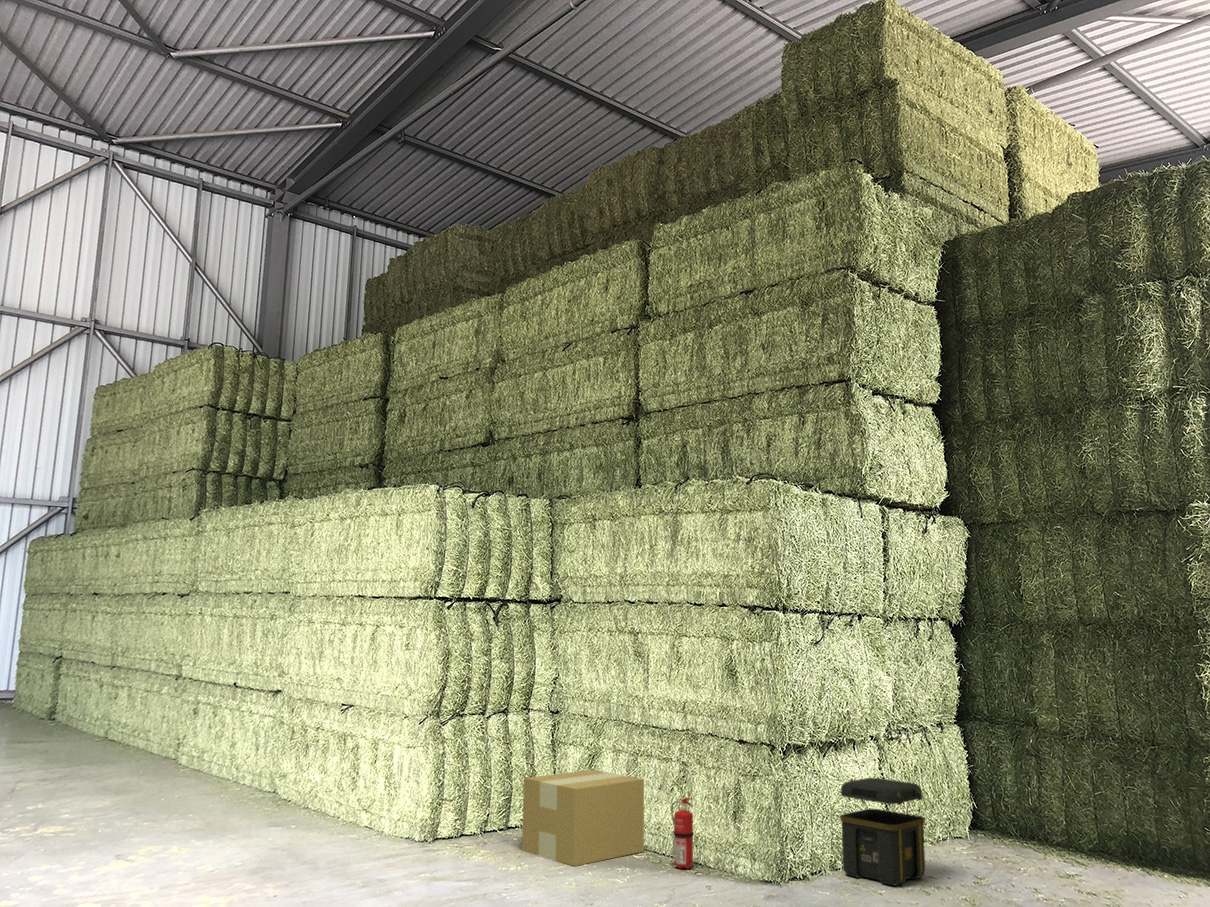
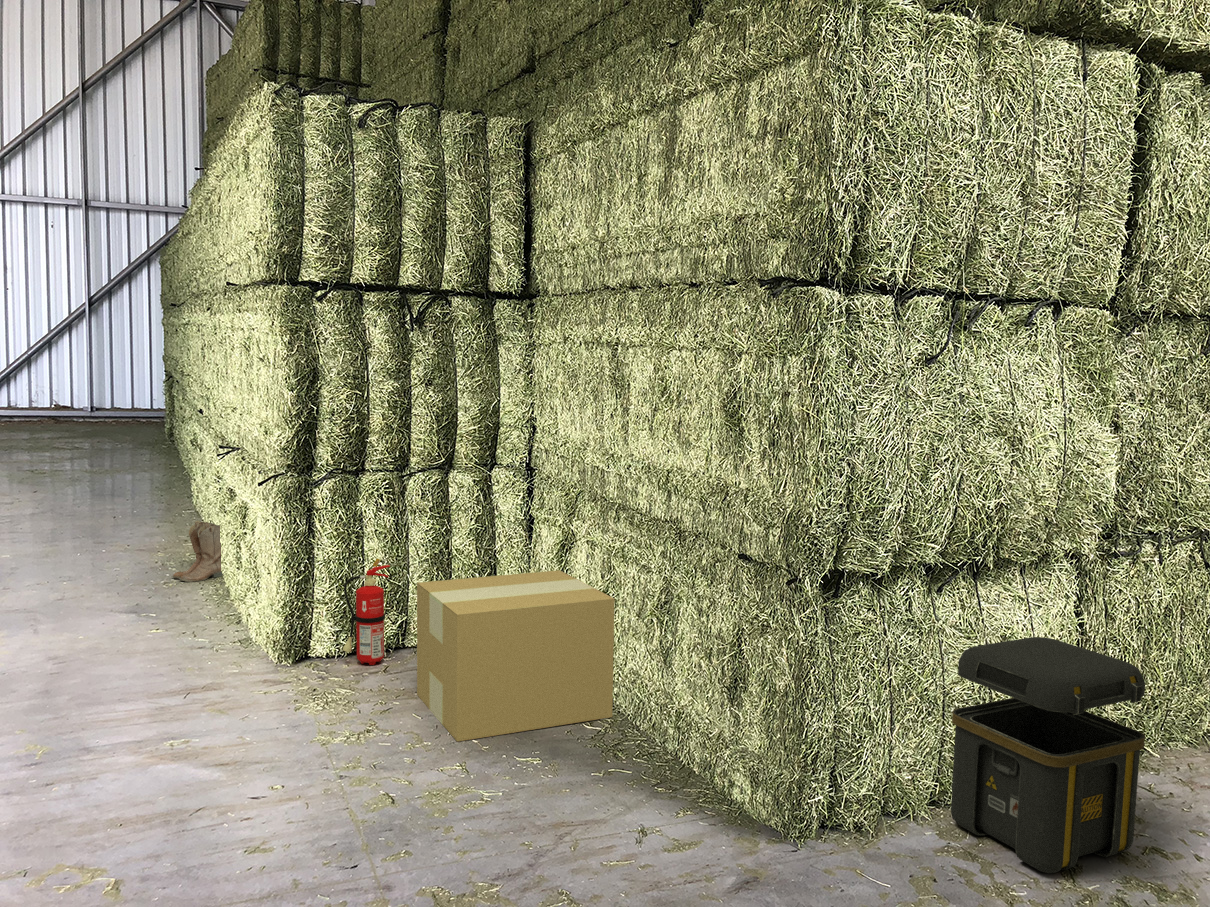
boots: none [254,762,293,808] -> present [172,521,223,582]
fire extinguisher: present [669,793,694,869] -> present [343,558,390,665]

